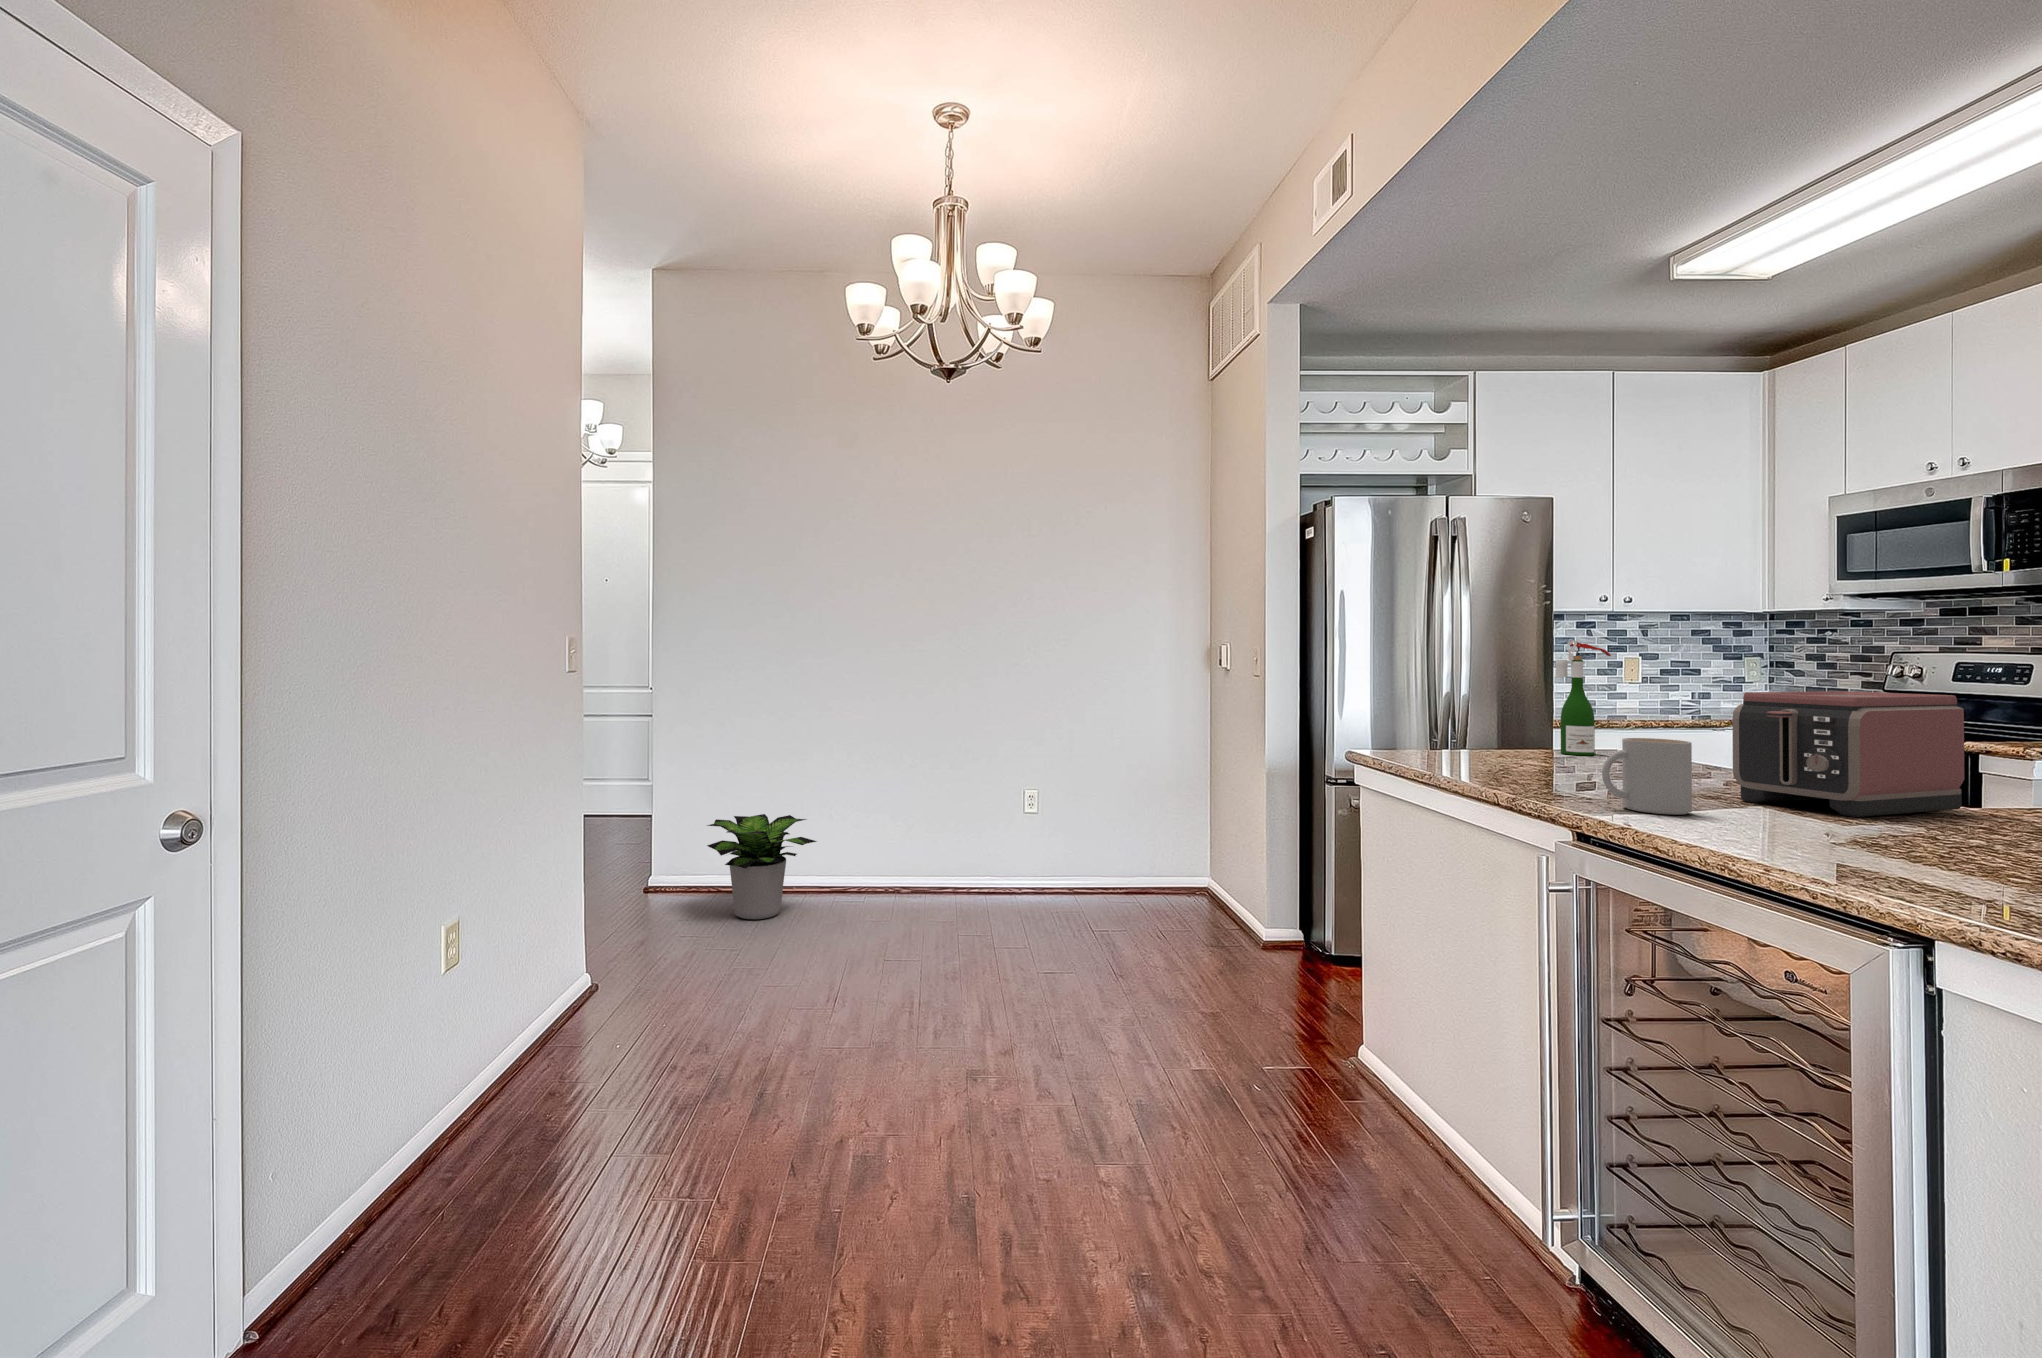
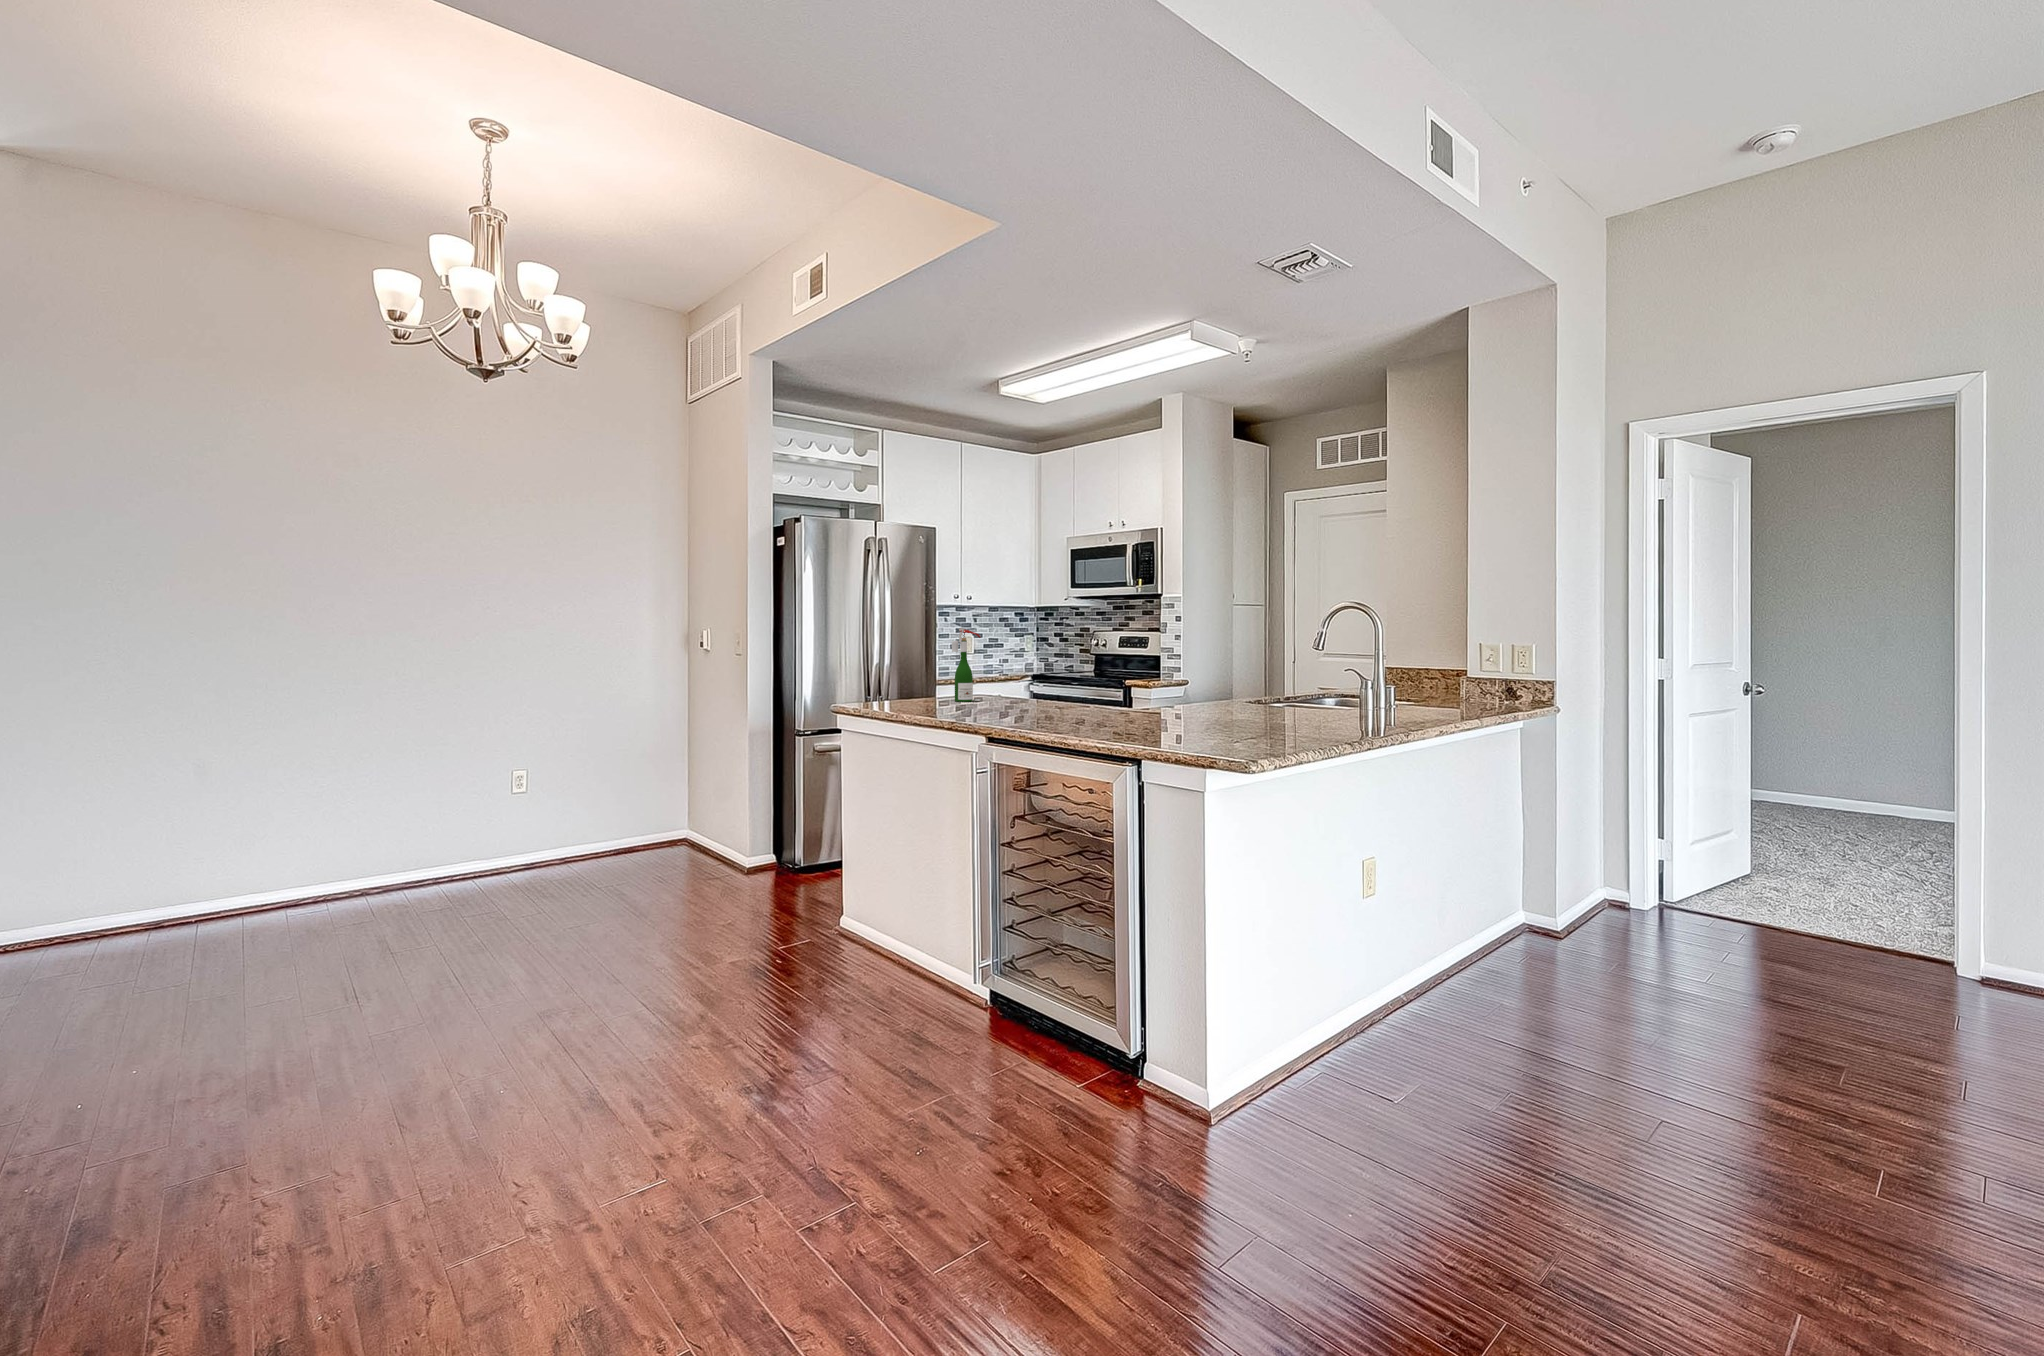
toaster: present [1732,691,1964,817] -> none [1054,657,1138,721]
mug: present [1602,738,1692,815] -> none [1006,686,1043,726]
potted plant: present [707,814,817,919] -> none [116,827,277,951]

